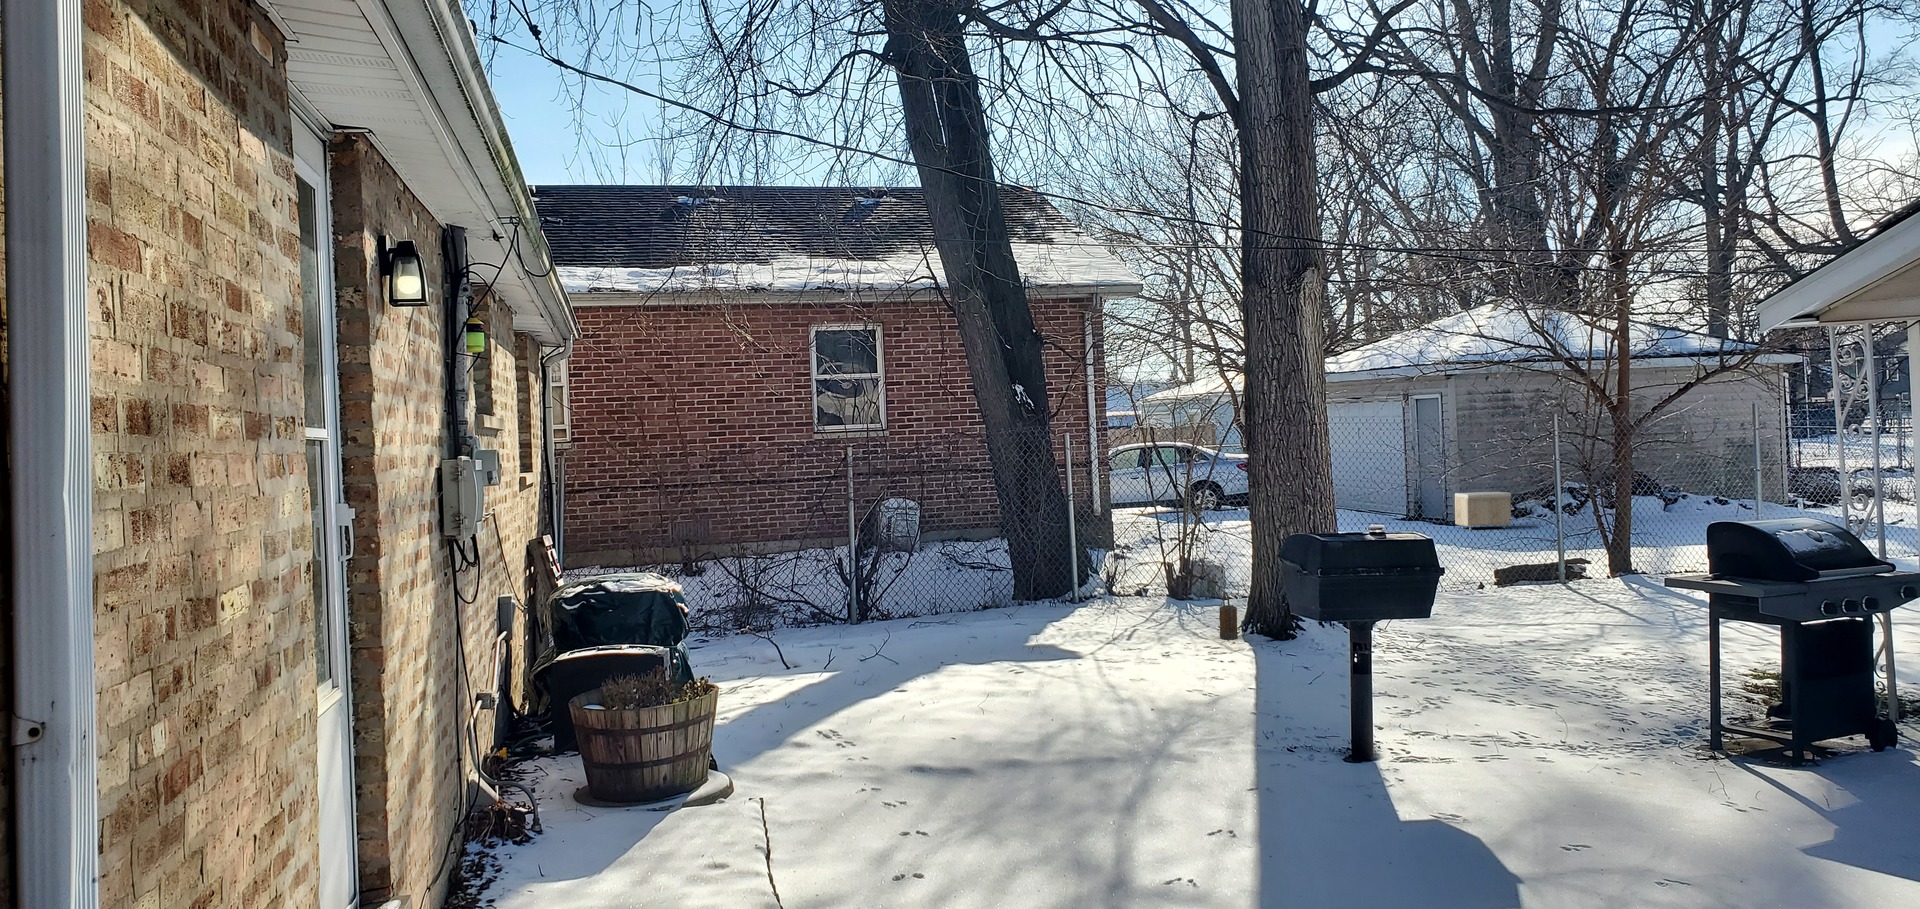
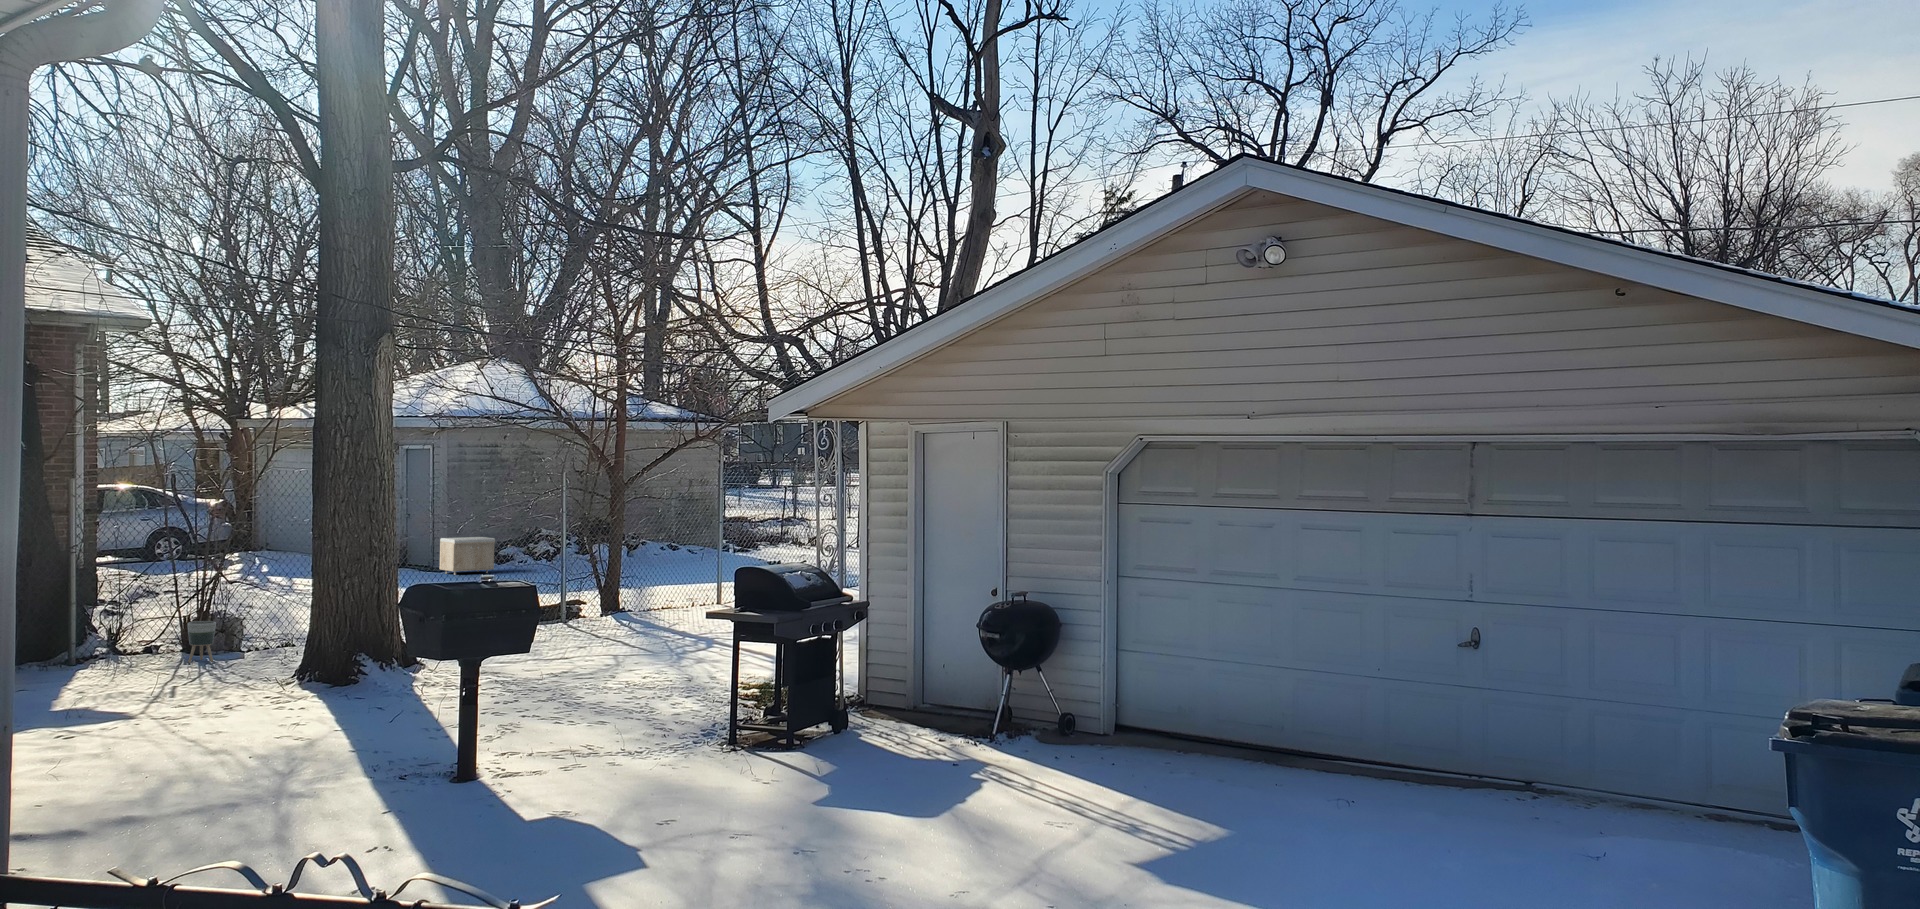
planter: none [1169,568,1193,607] -> present [187,621,216,663]
watering can: present [1219,592,1238,639] -> none [270,643,291,691]

